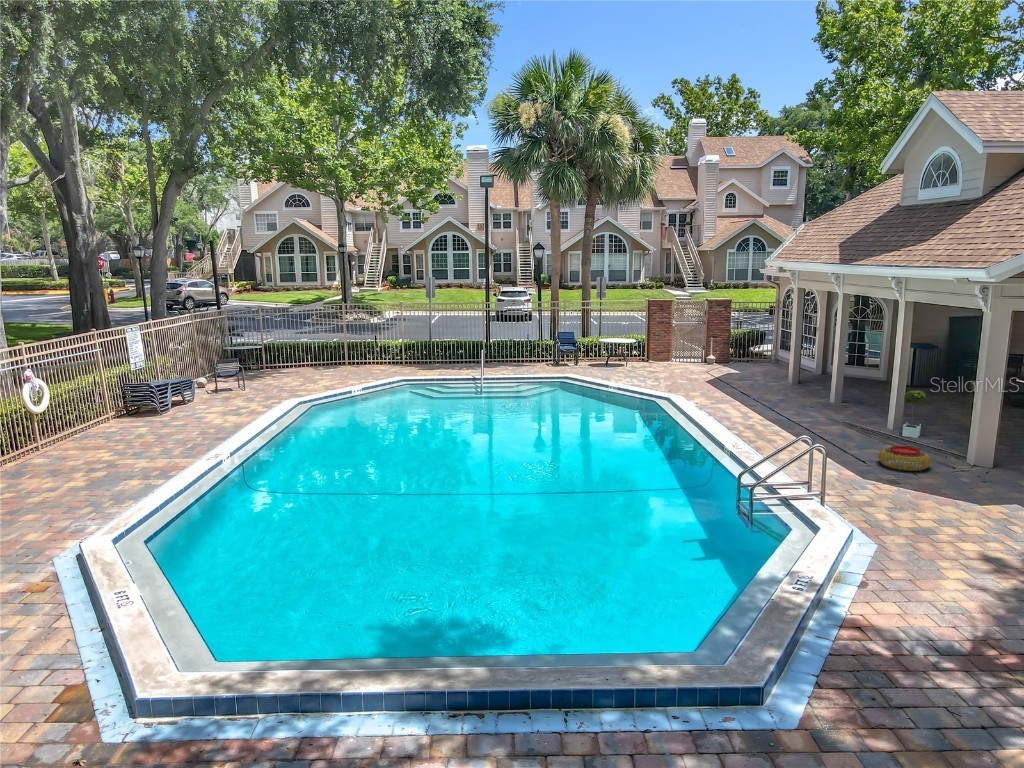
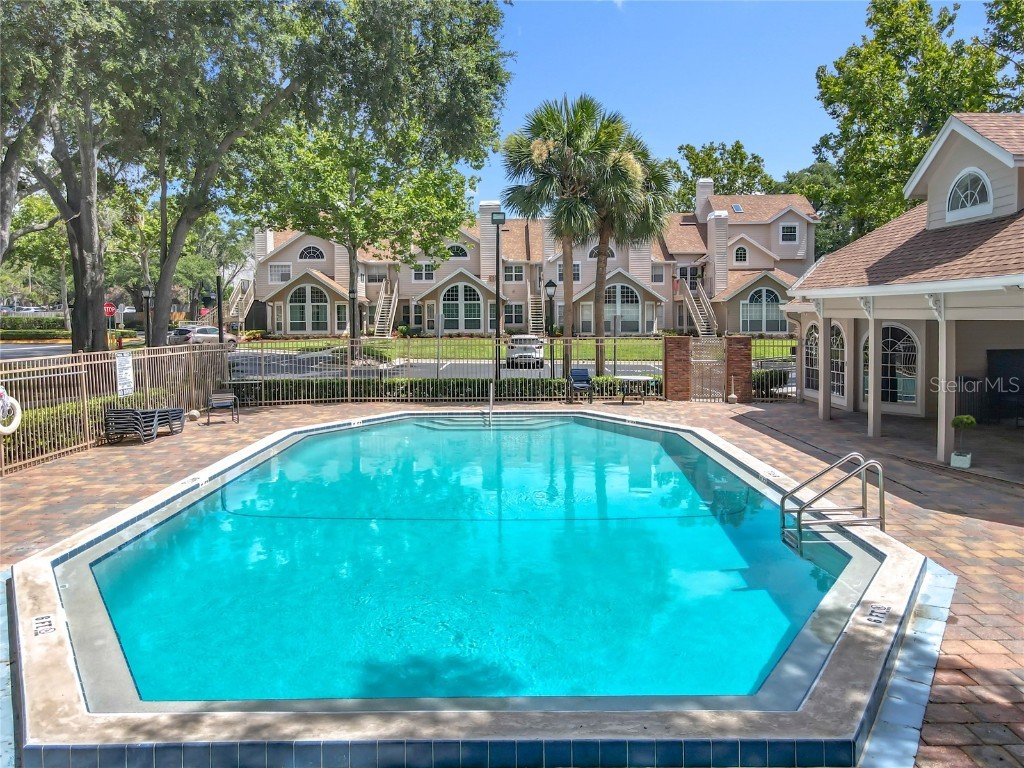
pouf: present [878,446,931,471] -> none [932,472,994,499]

